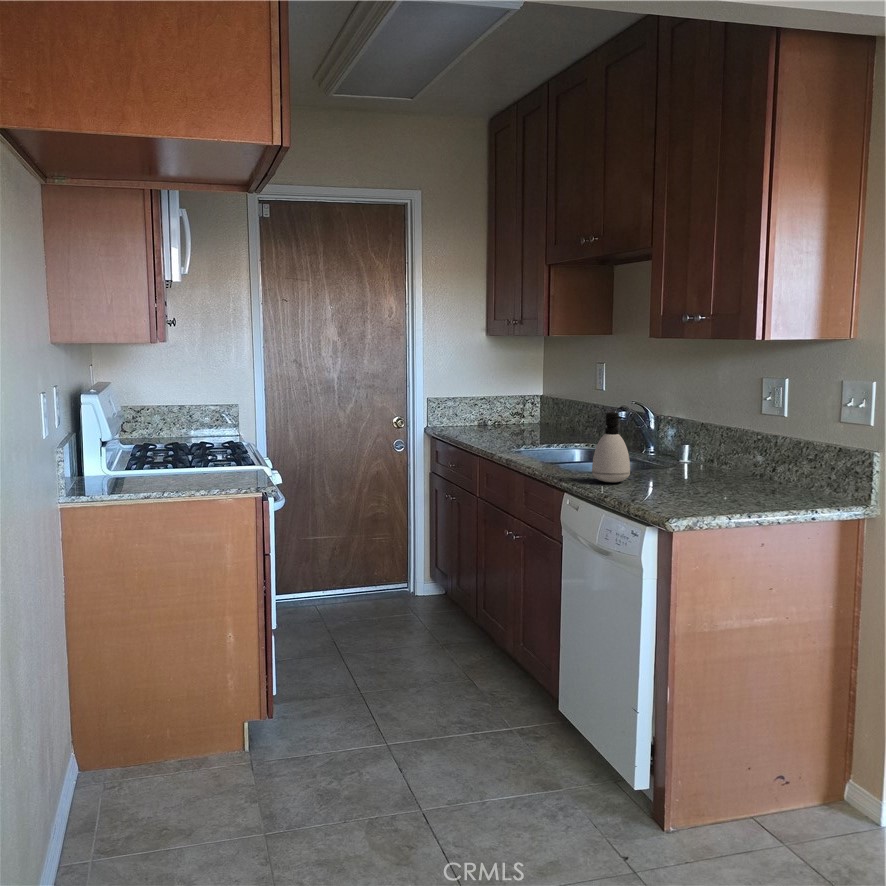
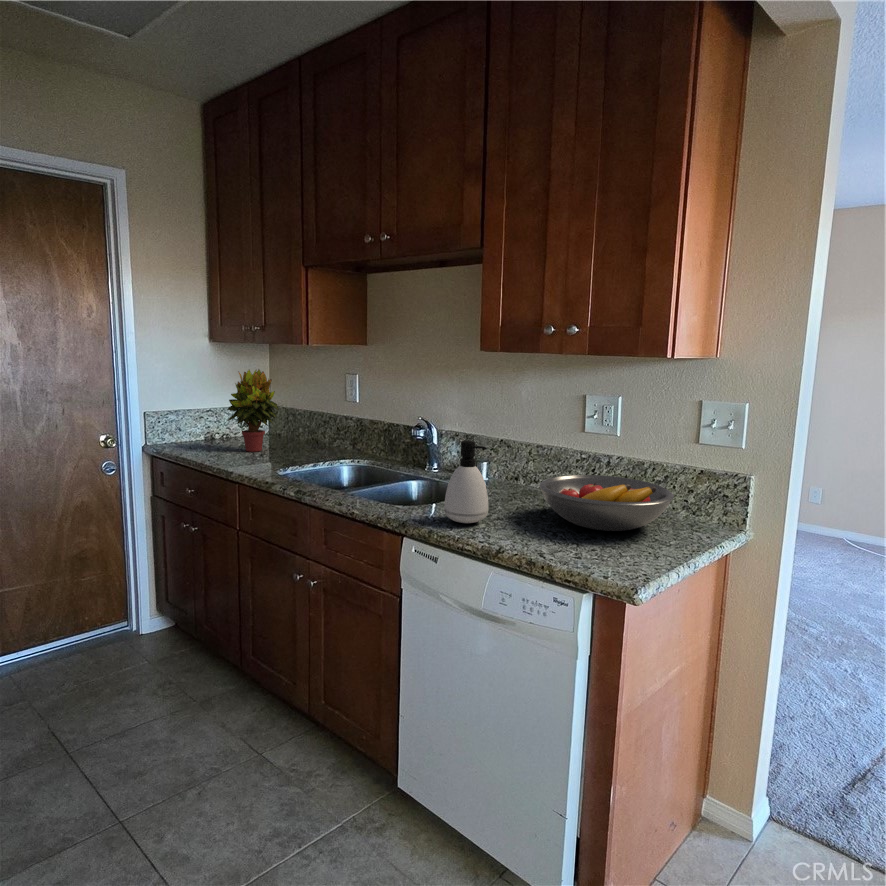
potted plant: none [487,359,533,435] -> present [227,369,279,452]
fruit bowl: none [672,450,795,495] -> present [539,475,674,531]

